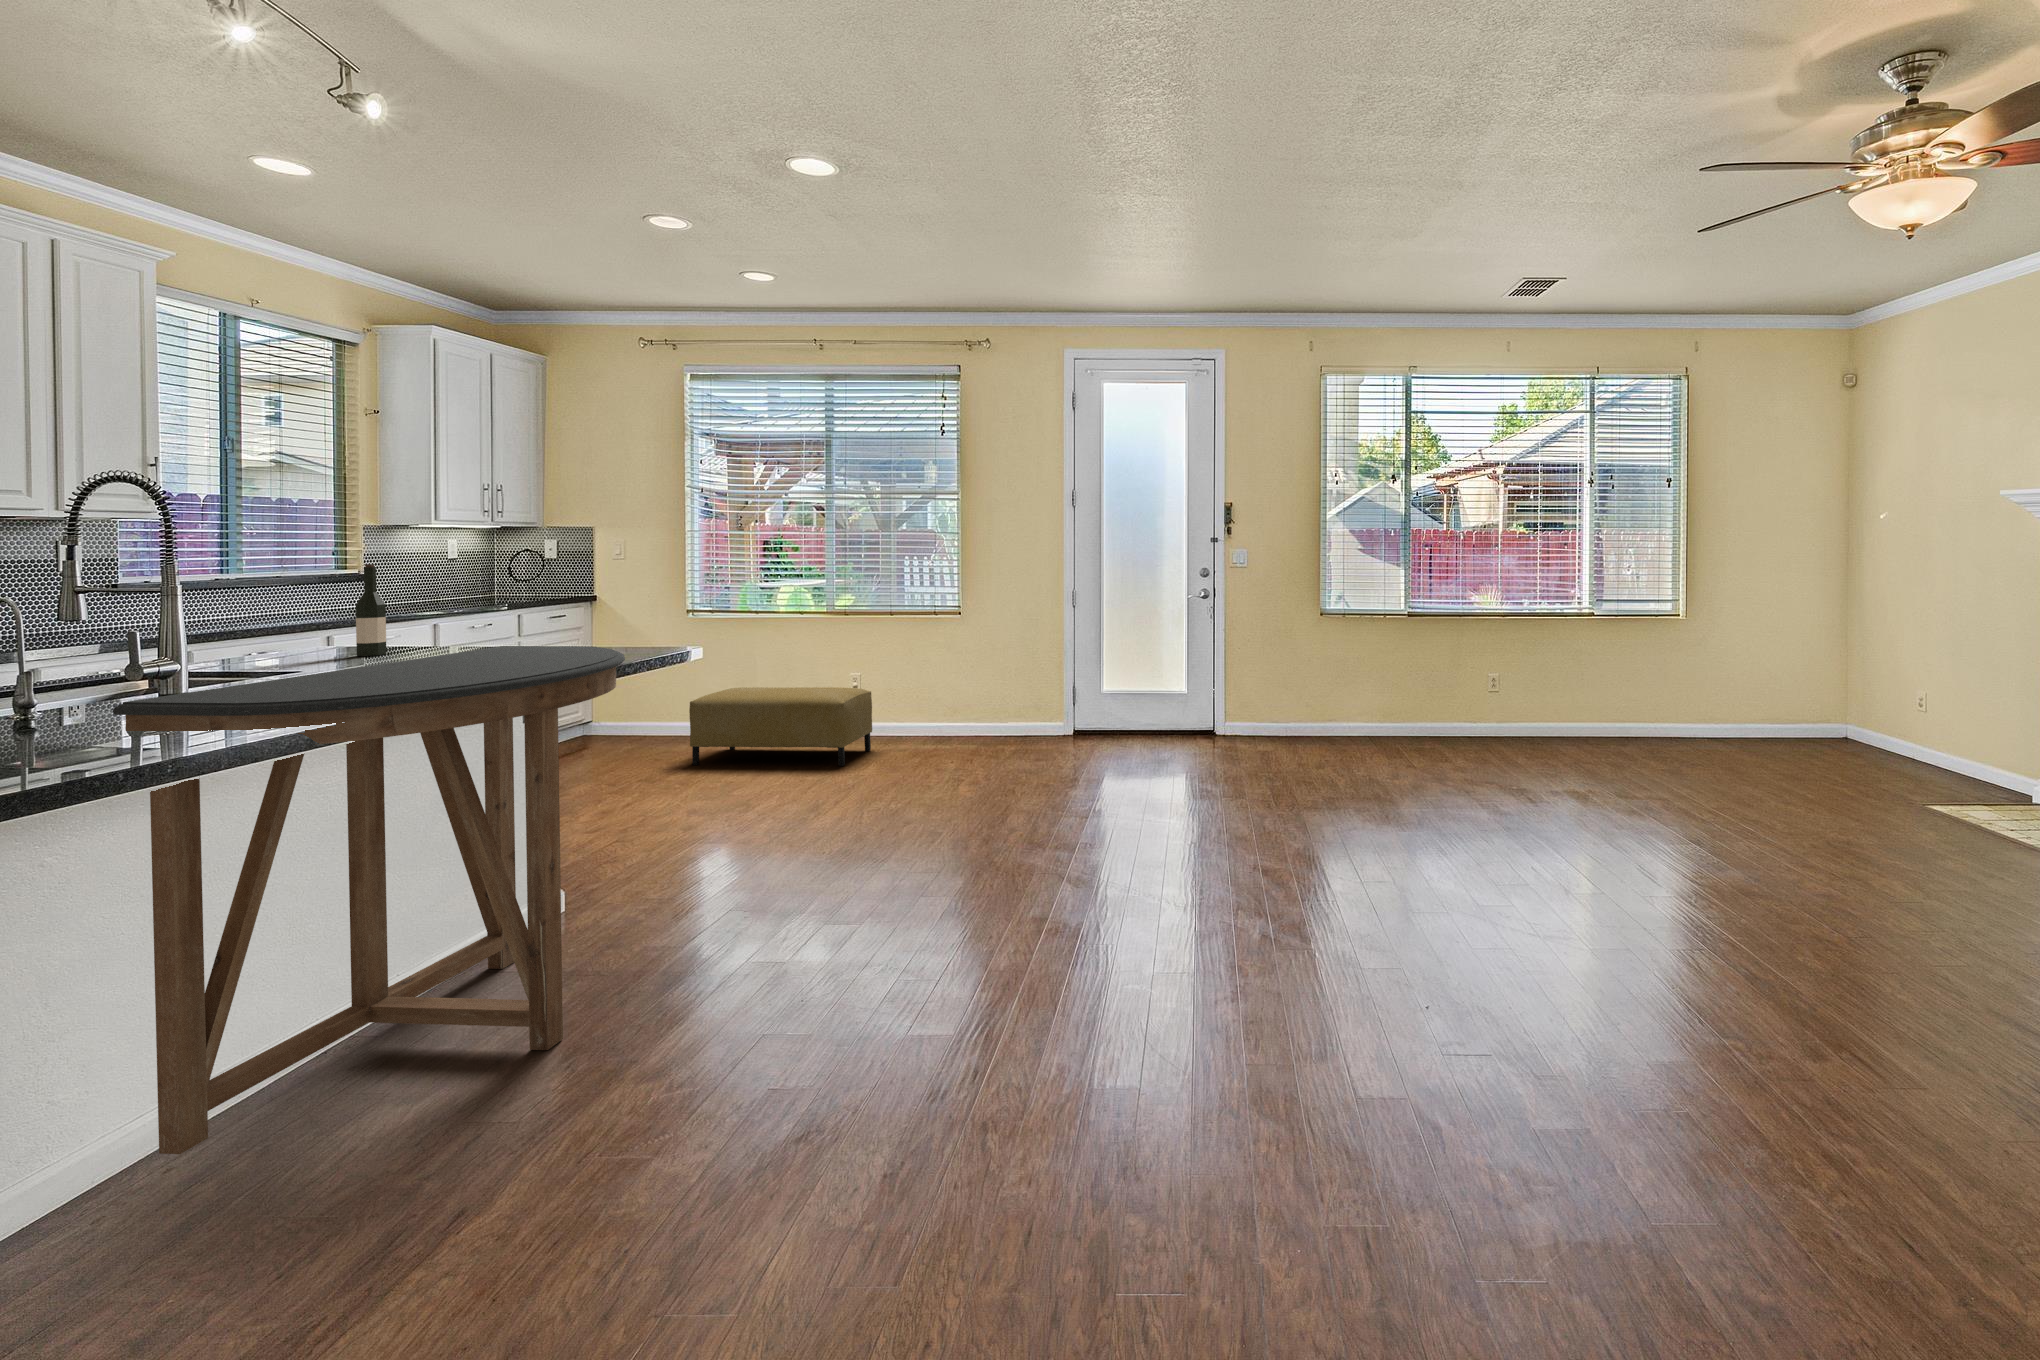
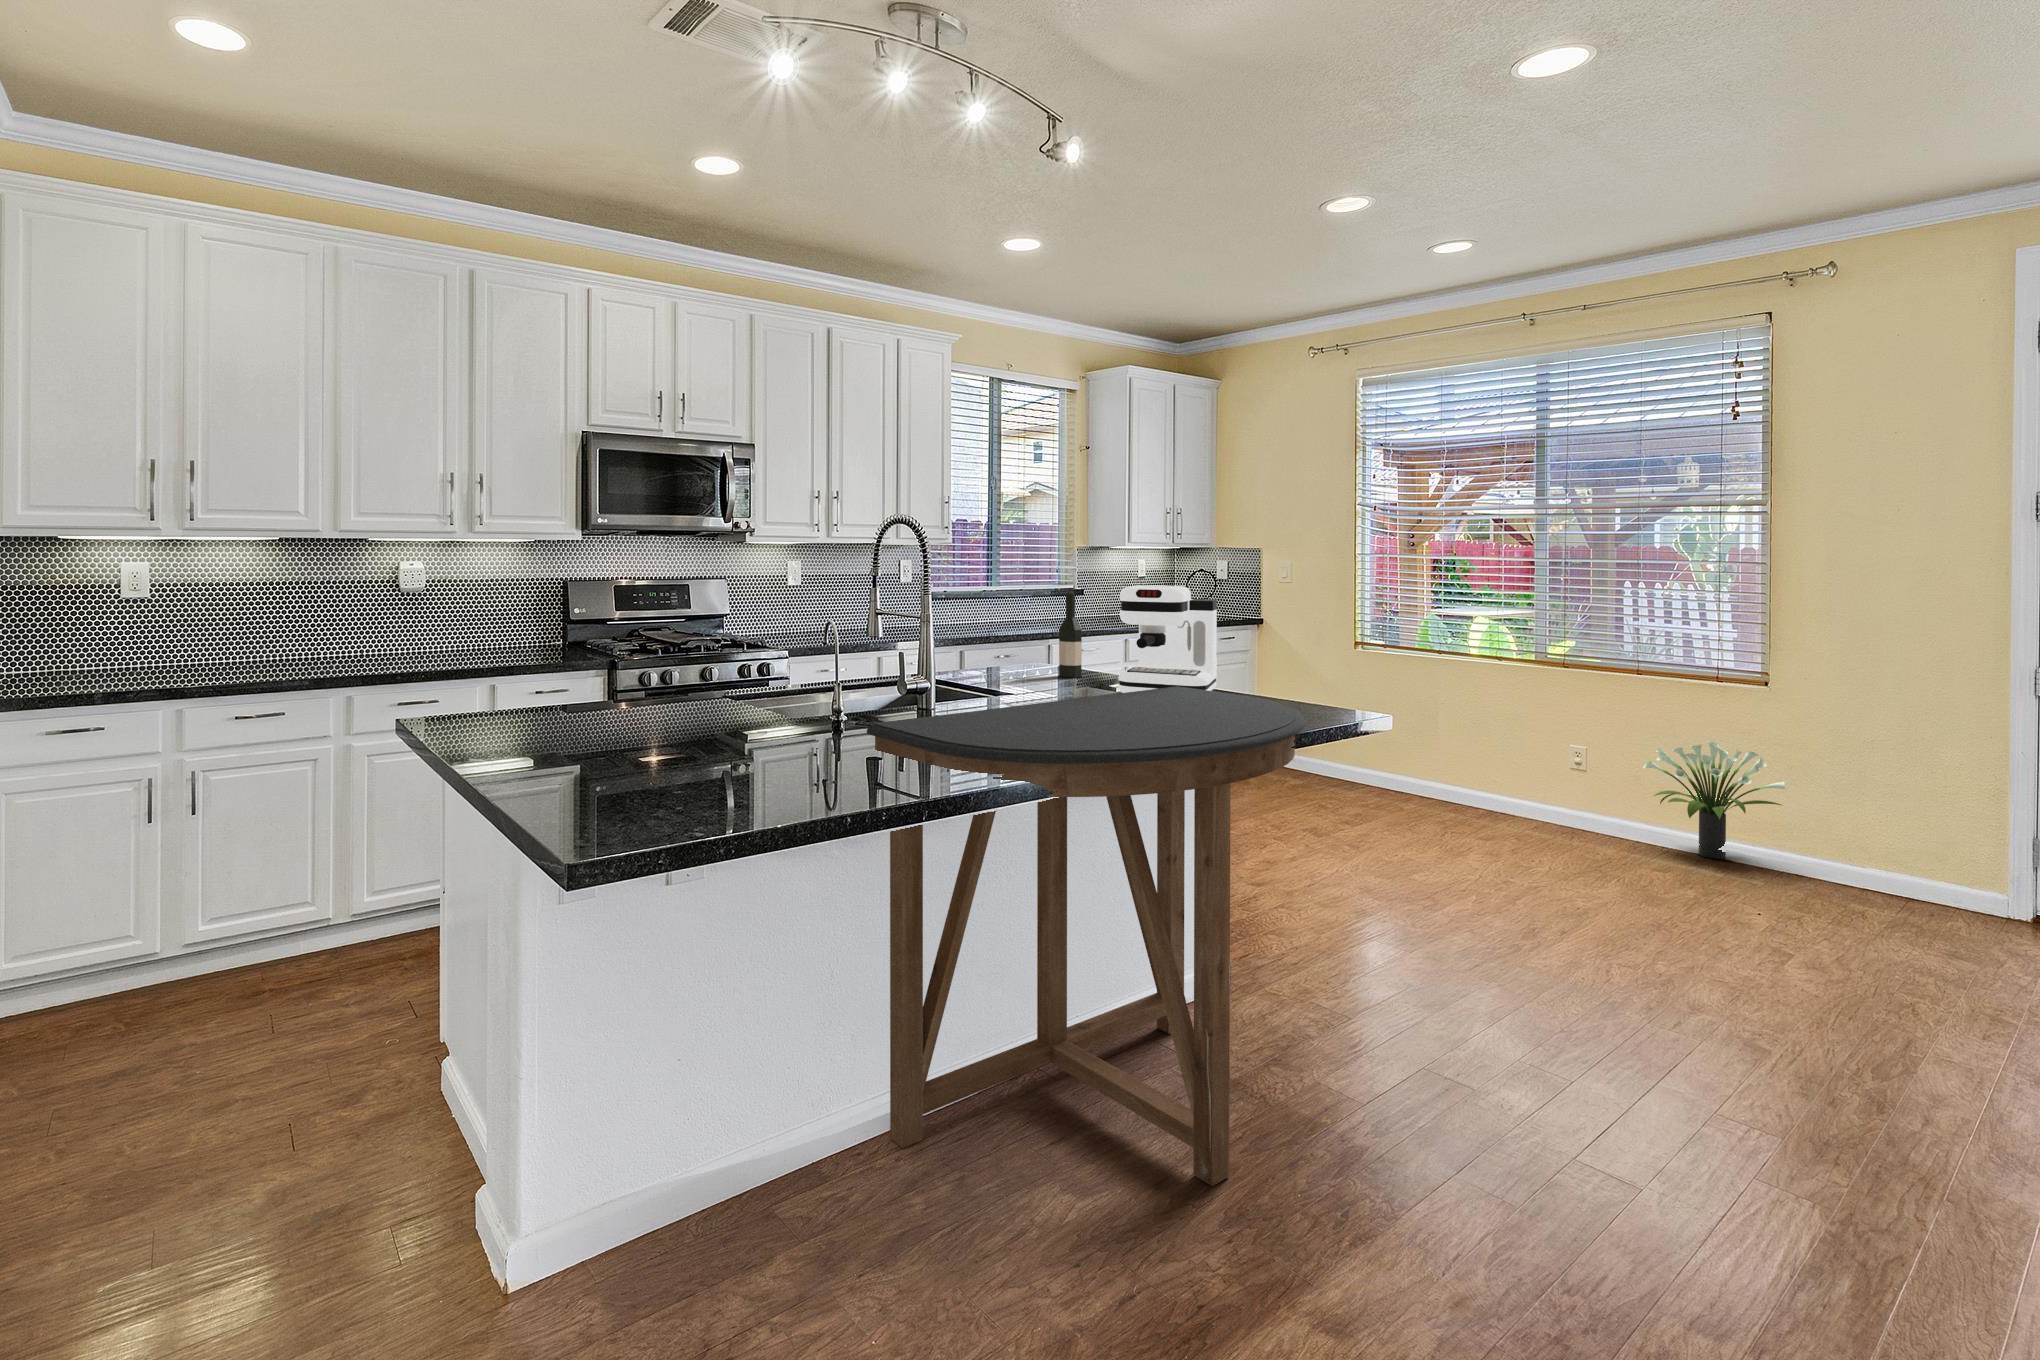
coffee maker: none [436,554,544,663] -> present [1118,585,1217,693]
potted plant: none [897,664,975,748] -> present [1643,741,1785,859]
ottoman: present [689,687,872,766] -> none [1360,733,1603,857]

